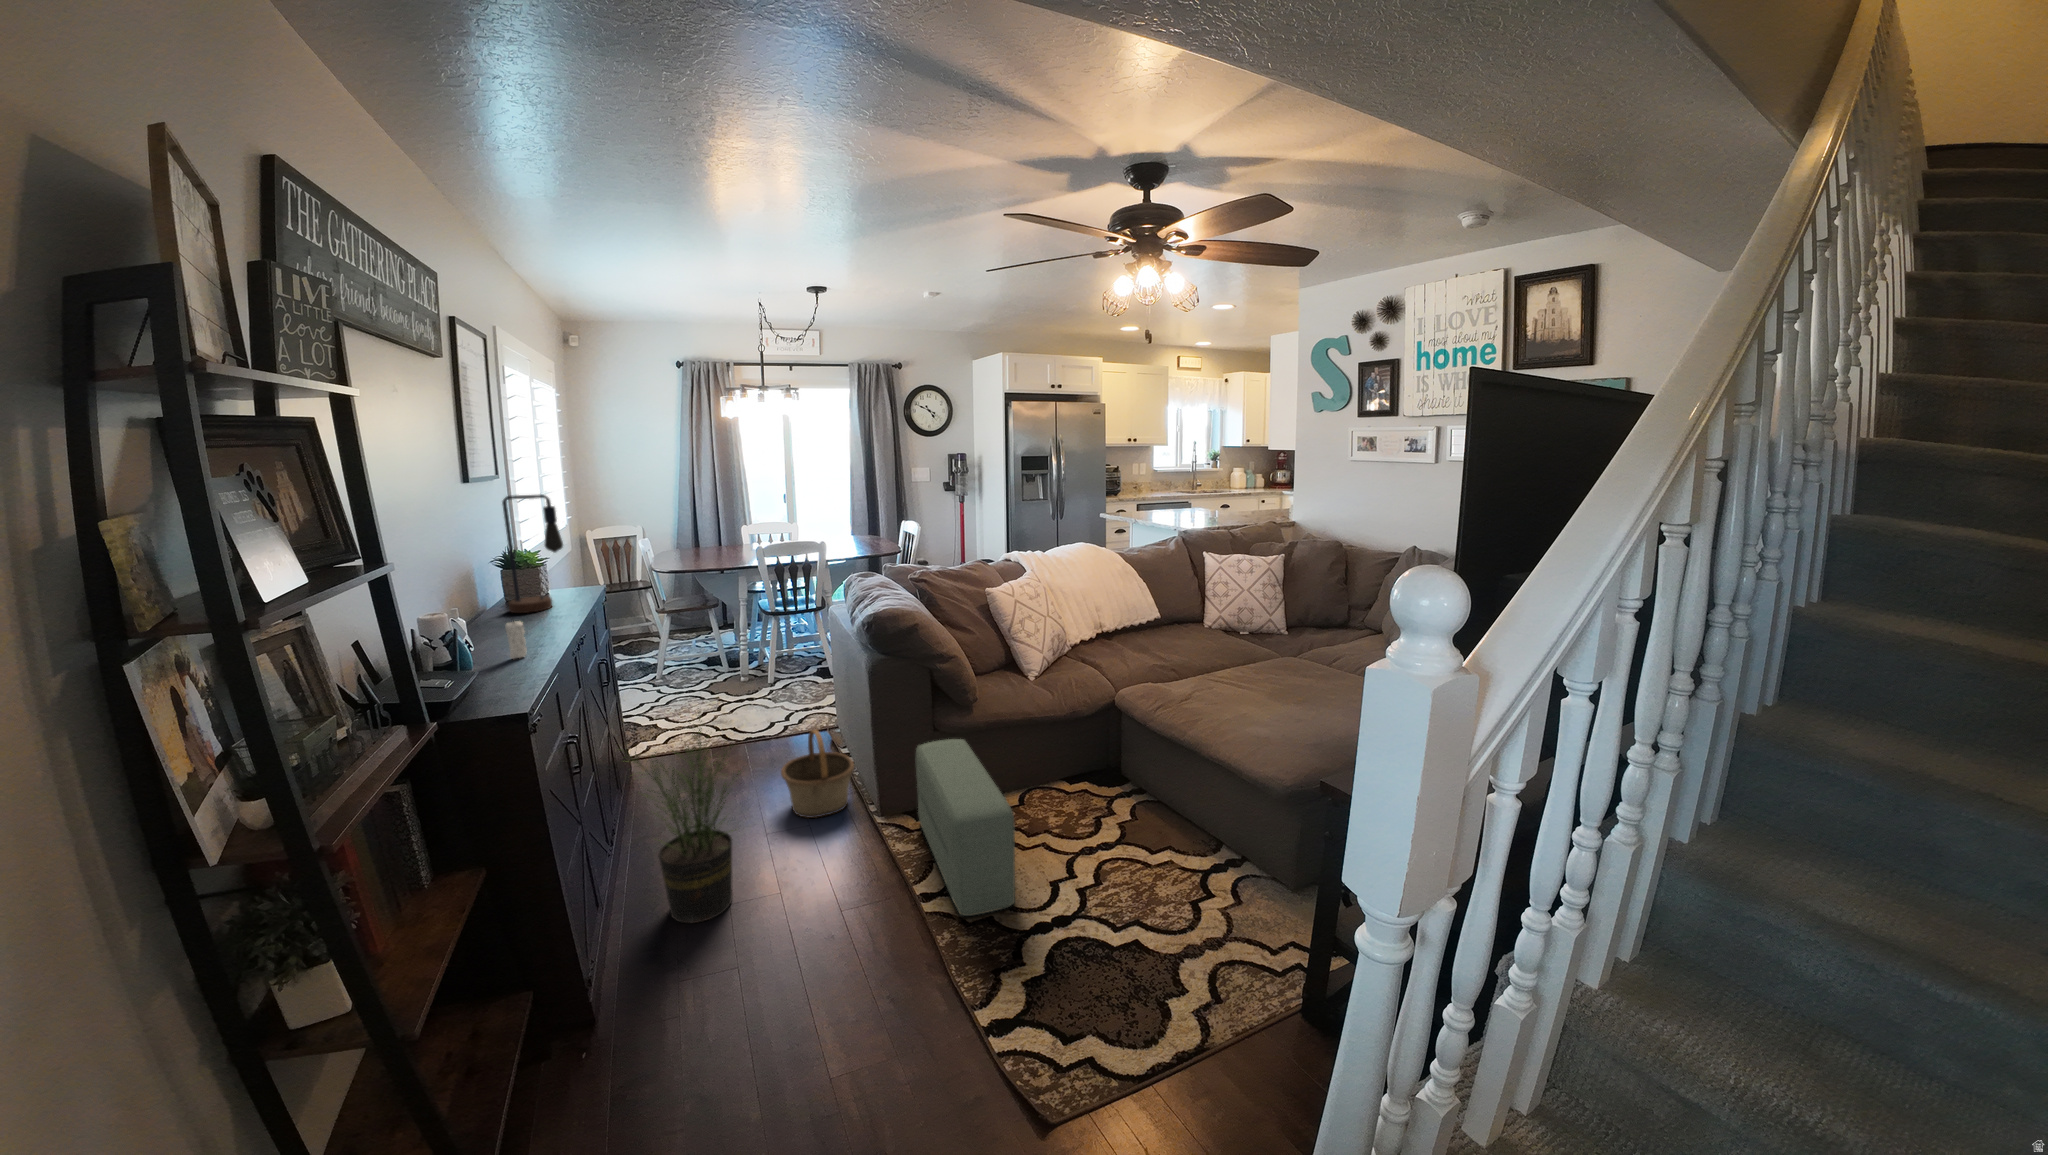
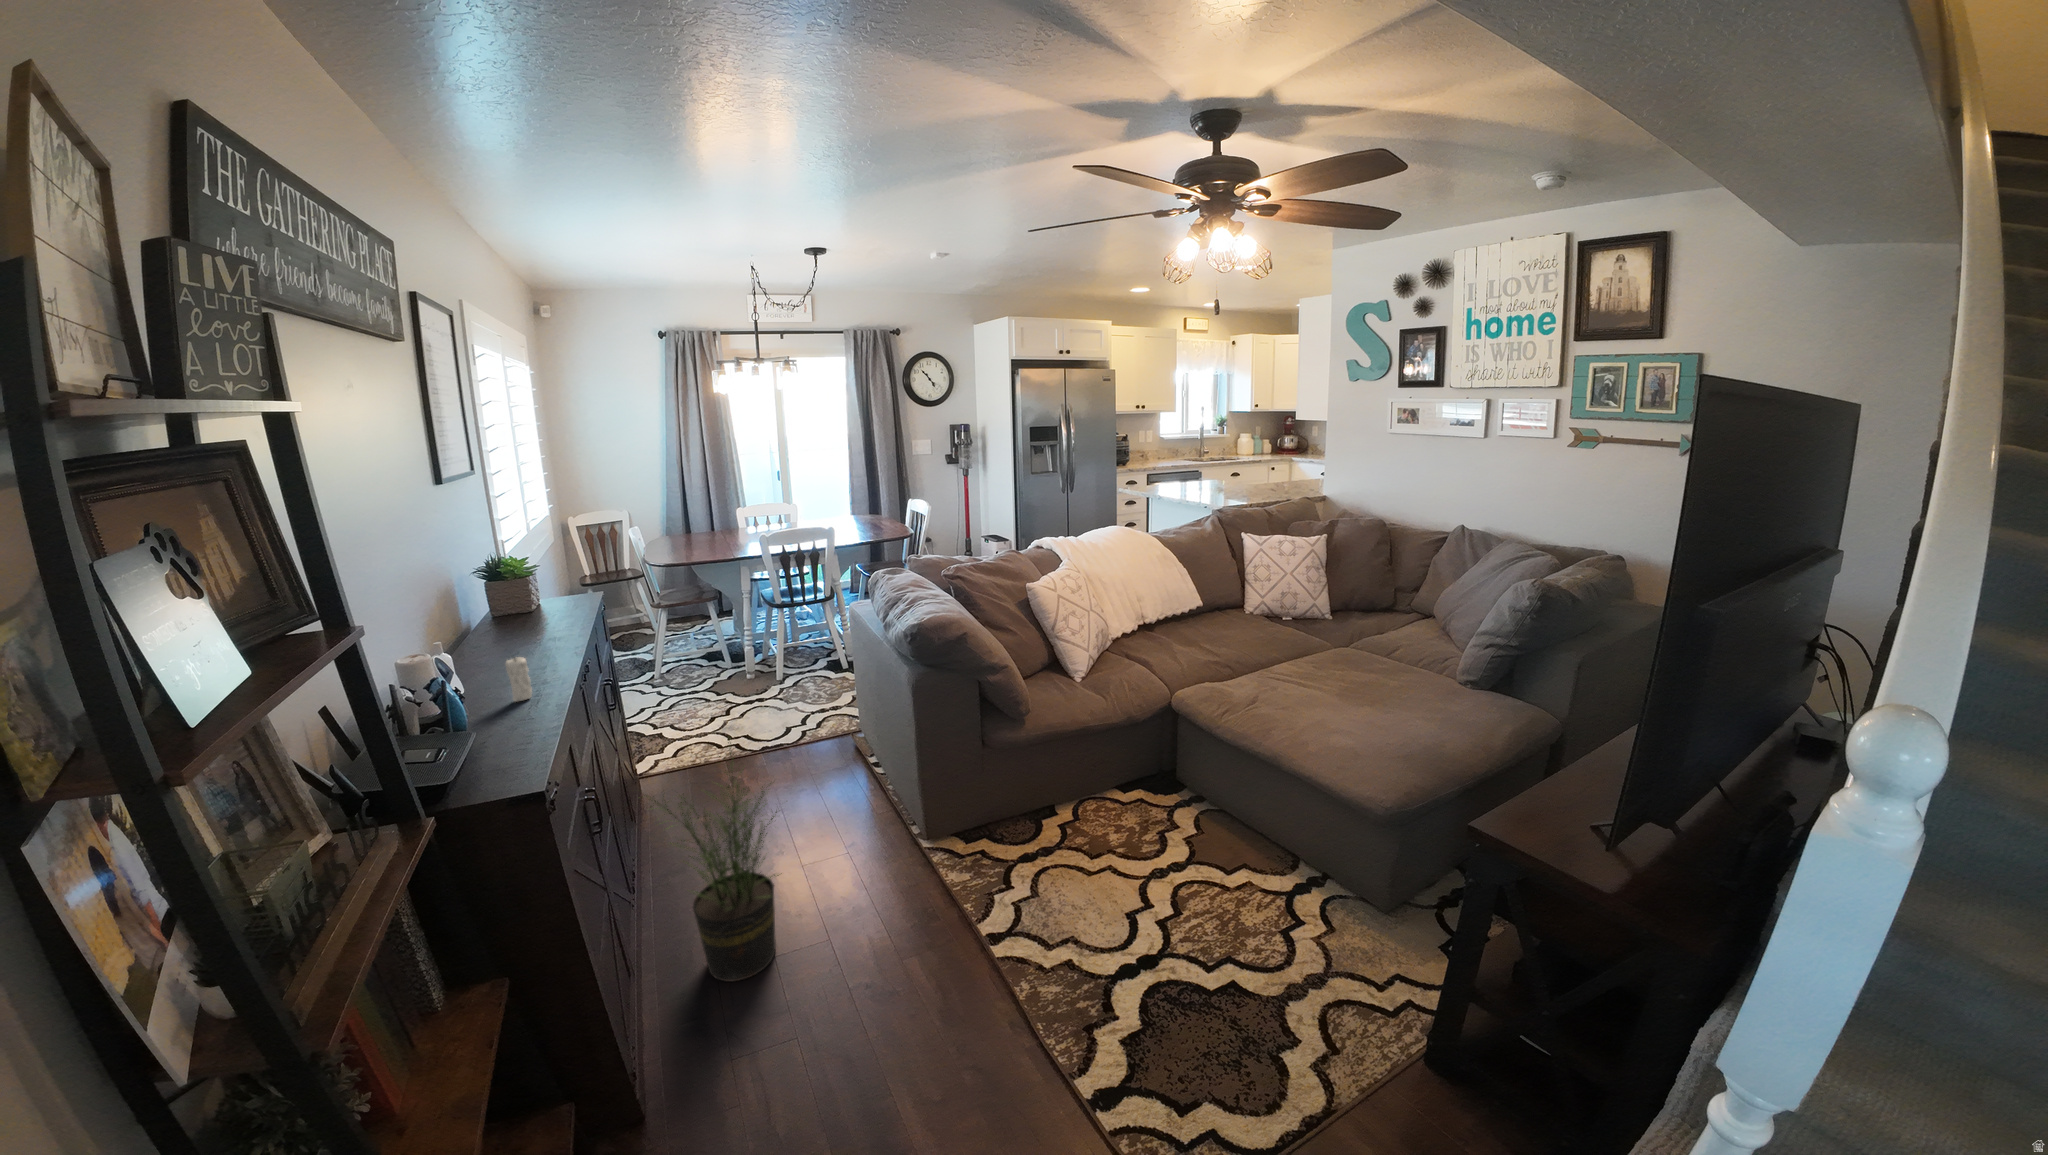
table lamp: present [502,495,563,613] -> none [487,497,560,633]
basket: present [781,730,854,818] -> none [813,745,892,842]
pouf: present [915,739,1015,916] -> none [964,754,1092,962]

